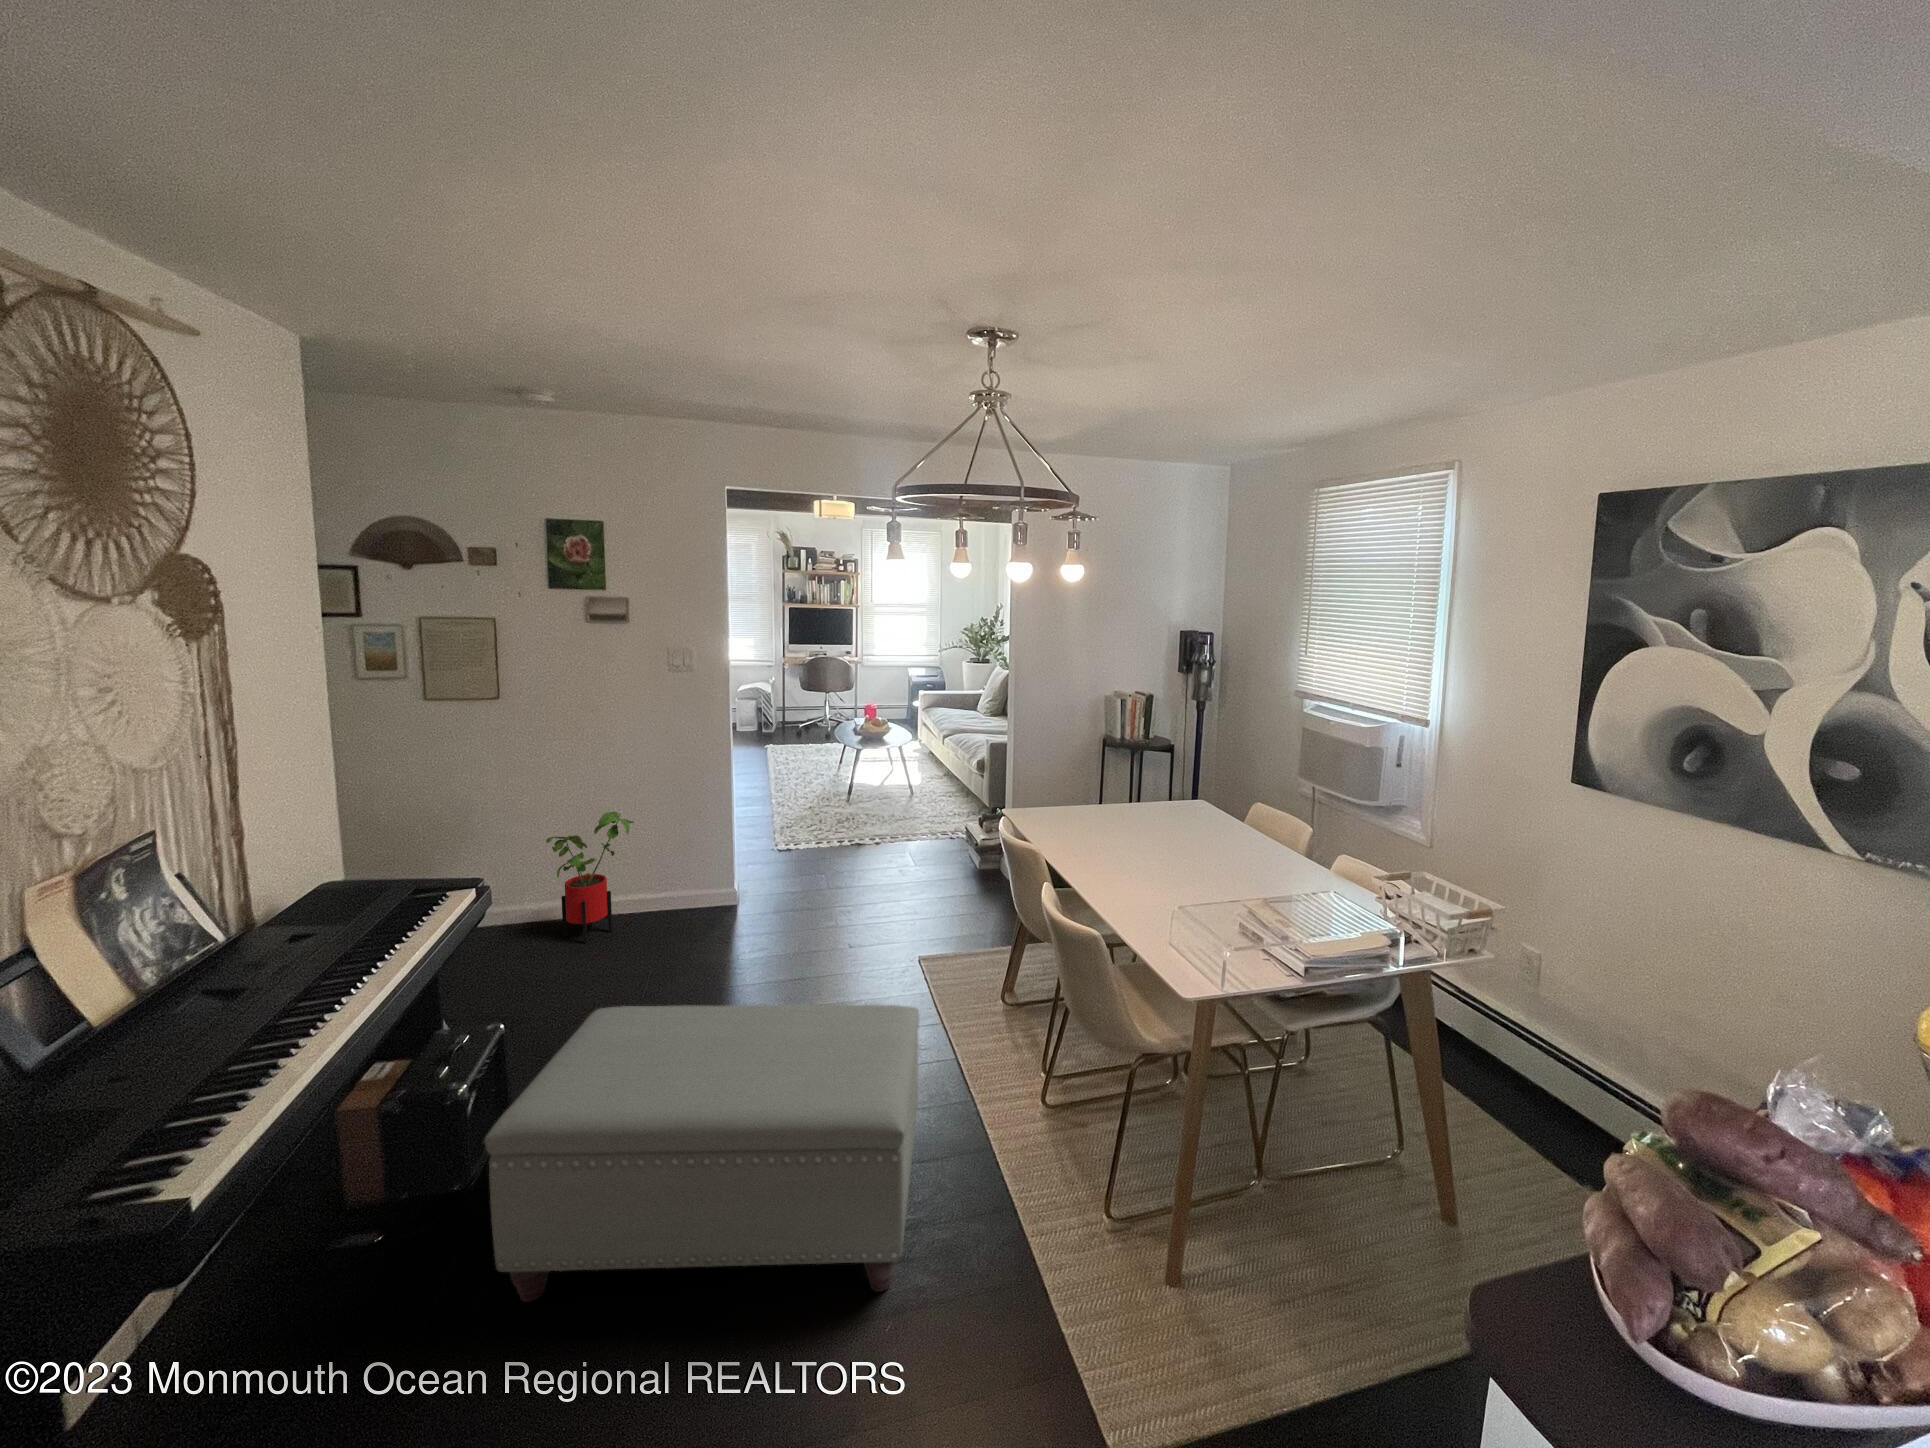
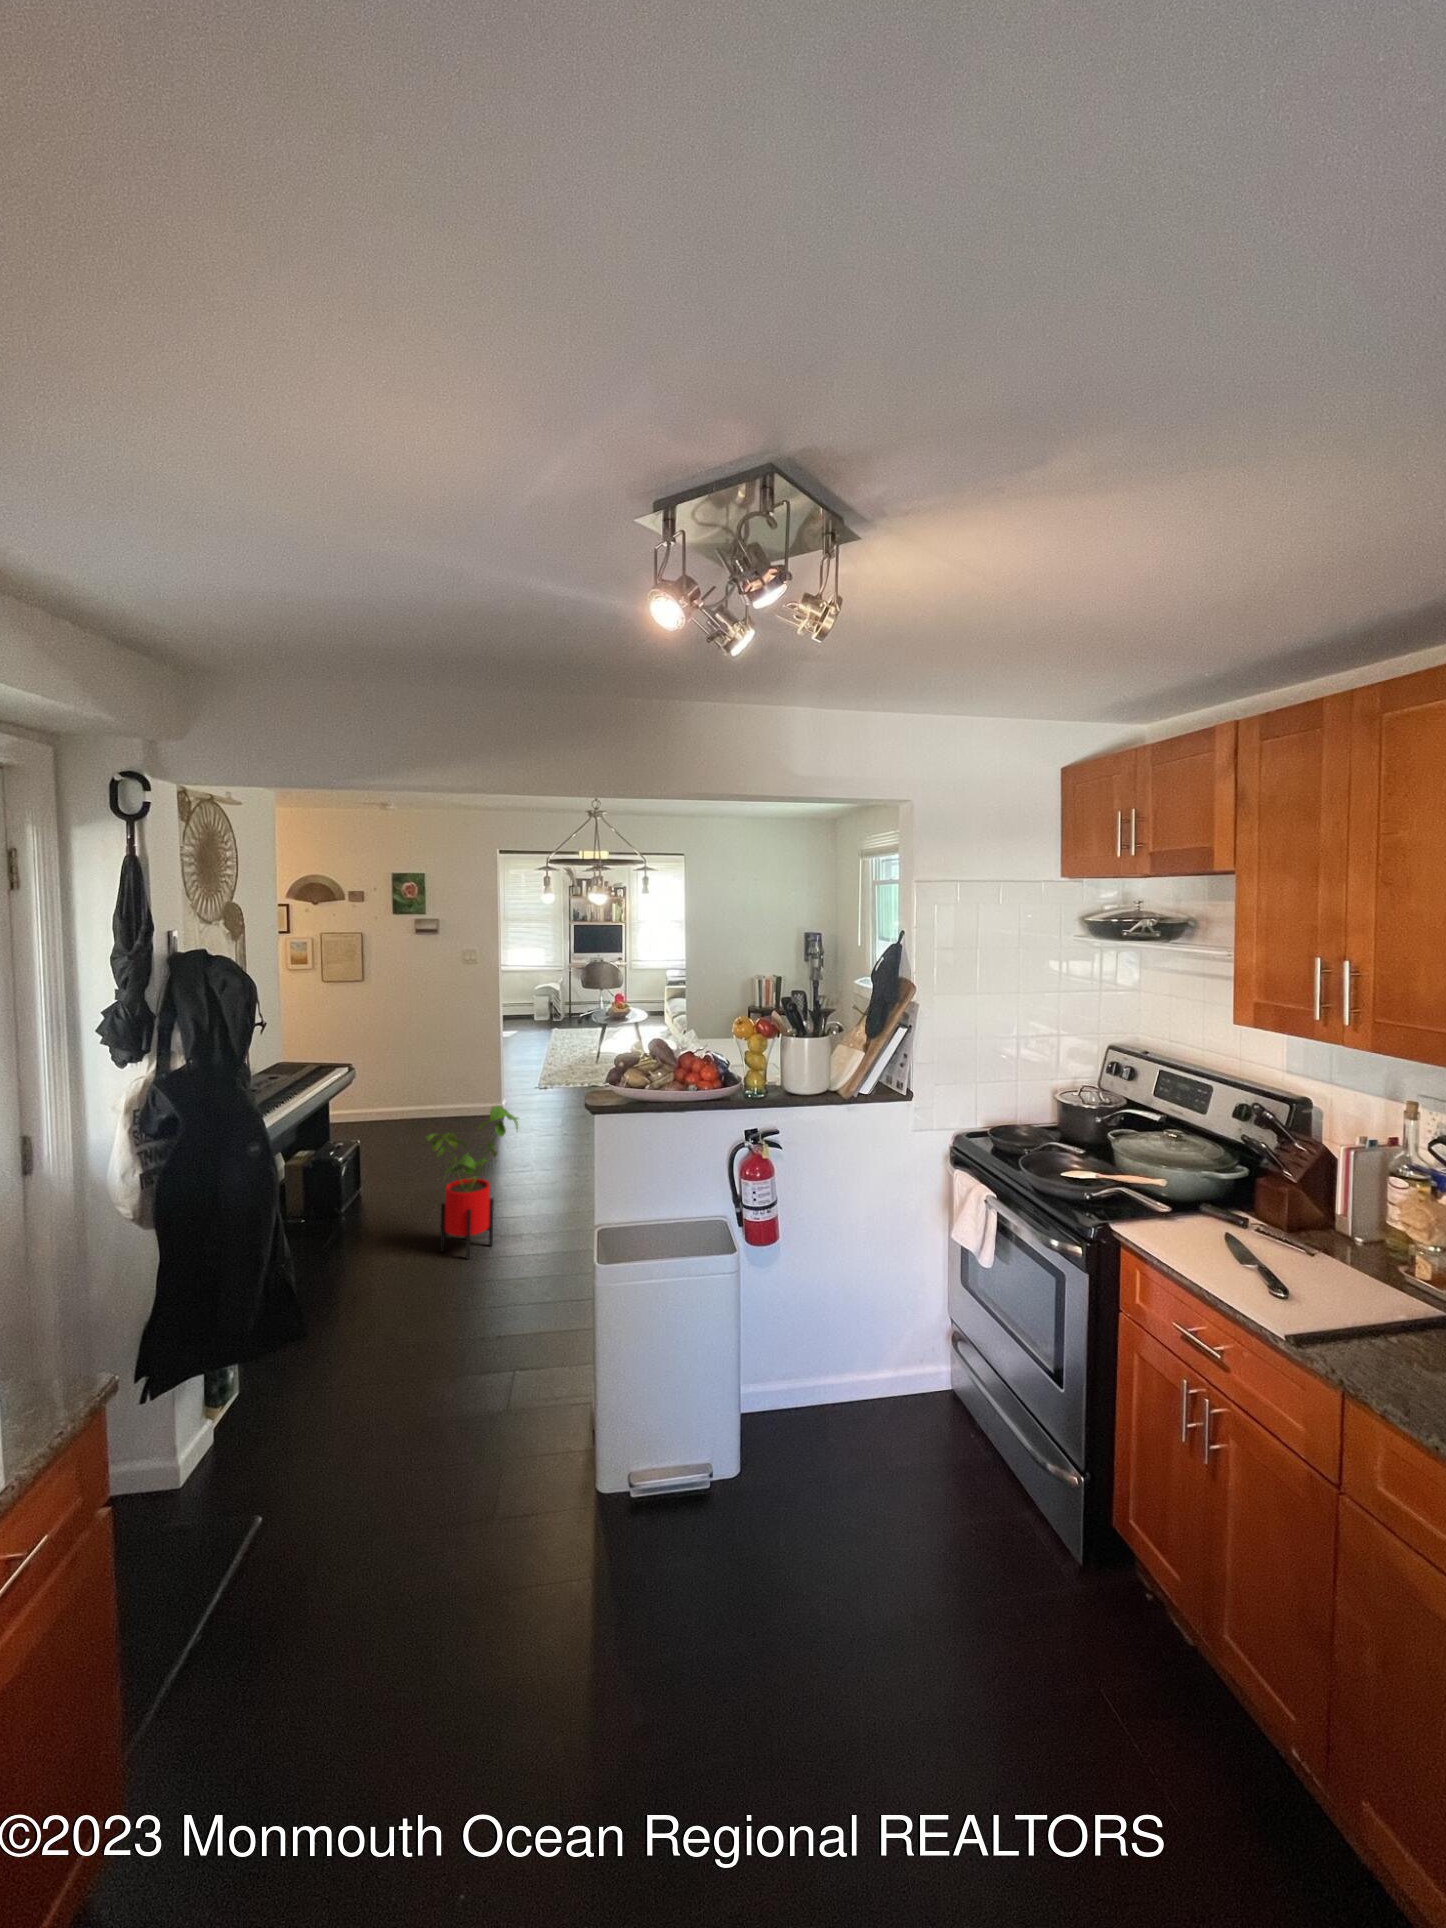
ottoman: present [484,1005,920,1302] -> none [589,1331,1108,1723]

